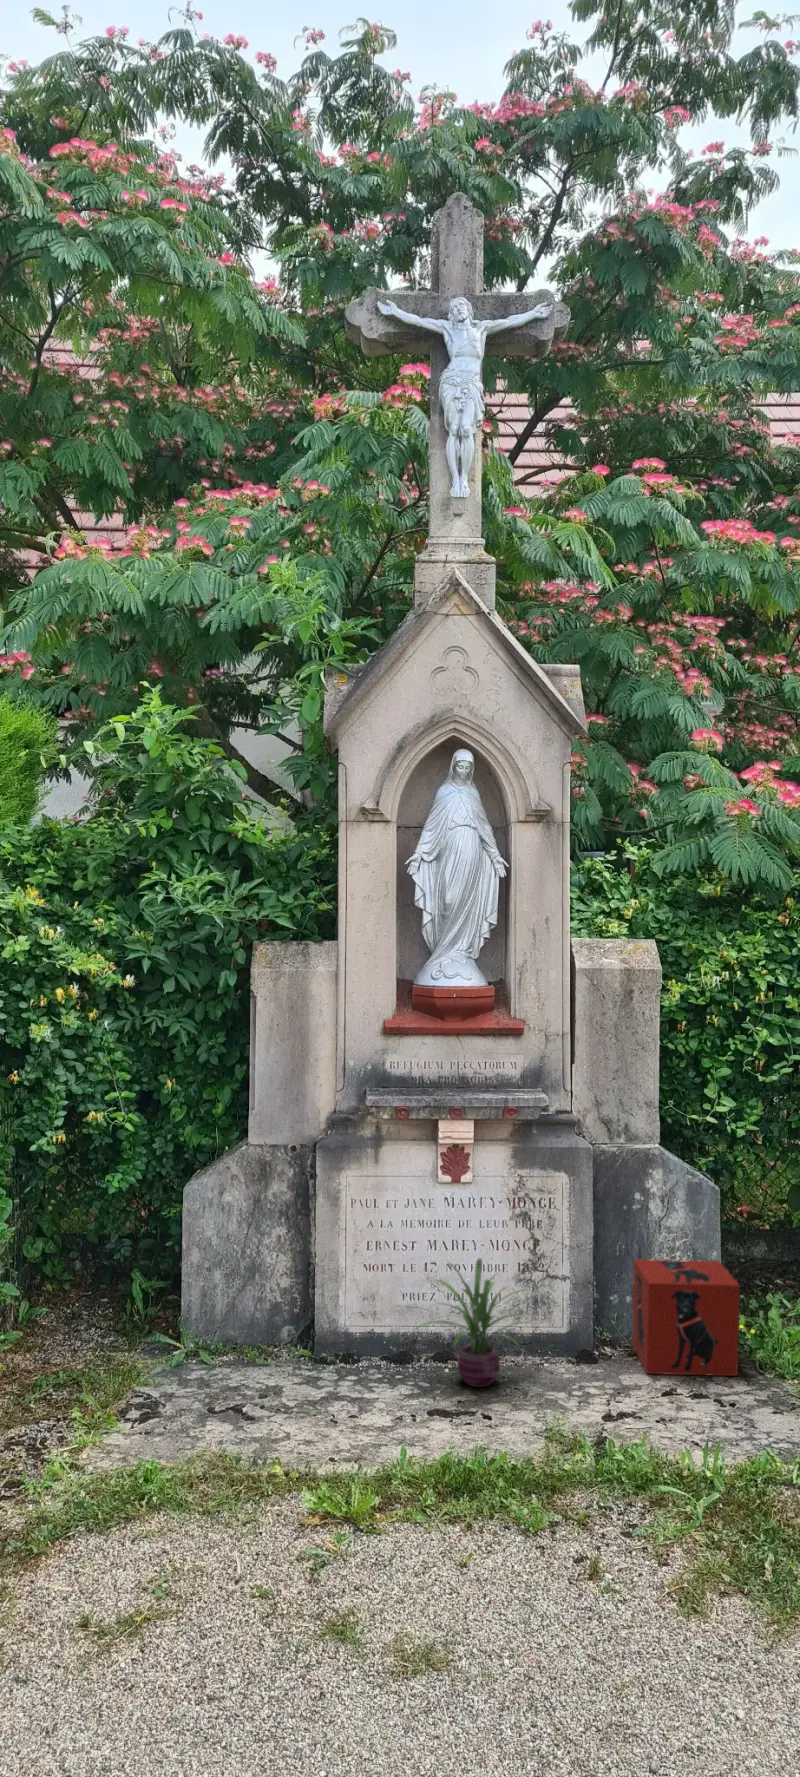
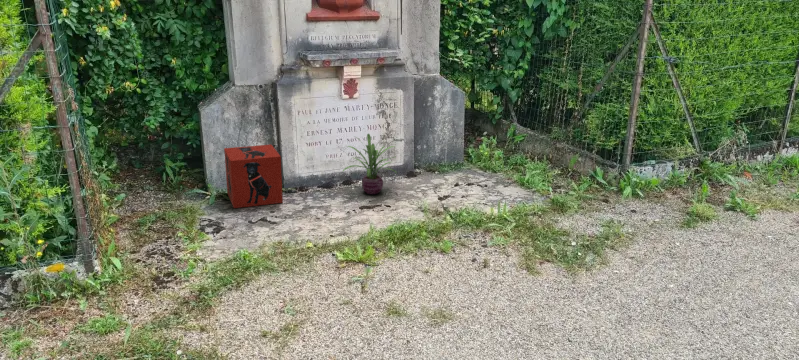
storage box: present [632,1260,740,1376] -> present [224,145,283,208]

